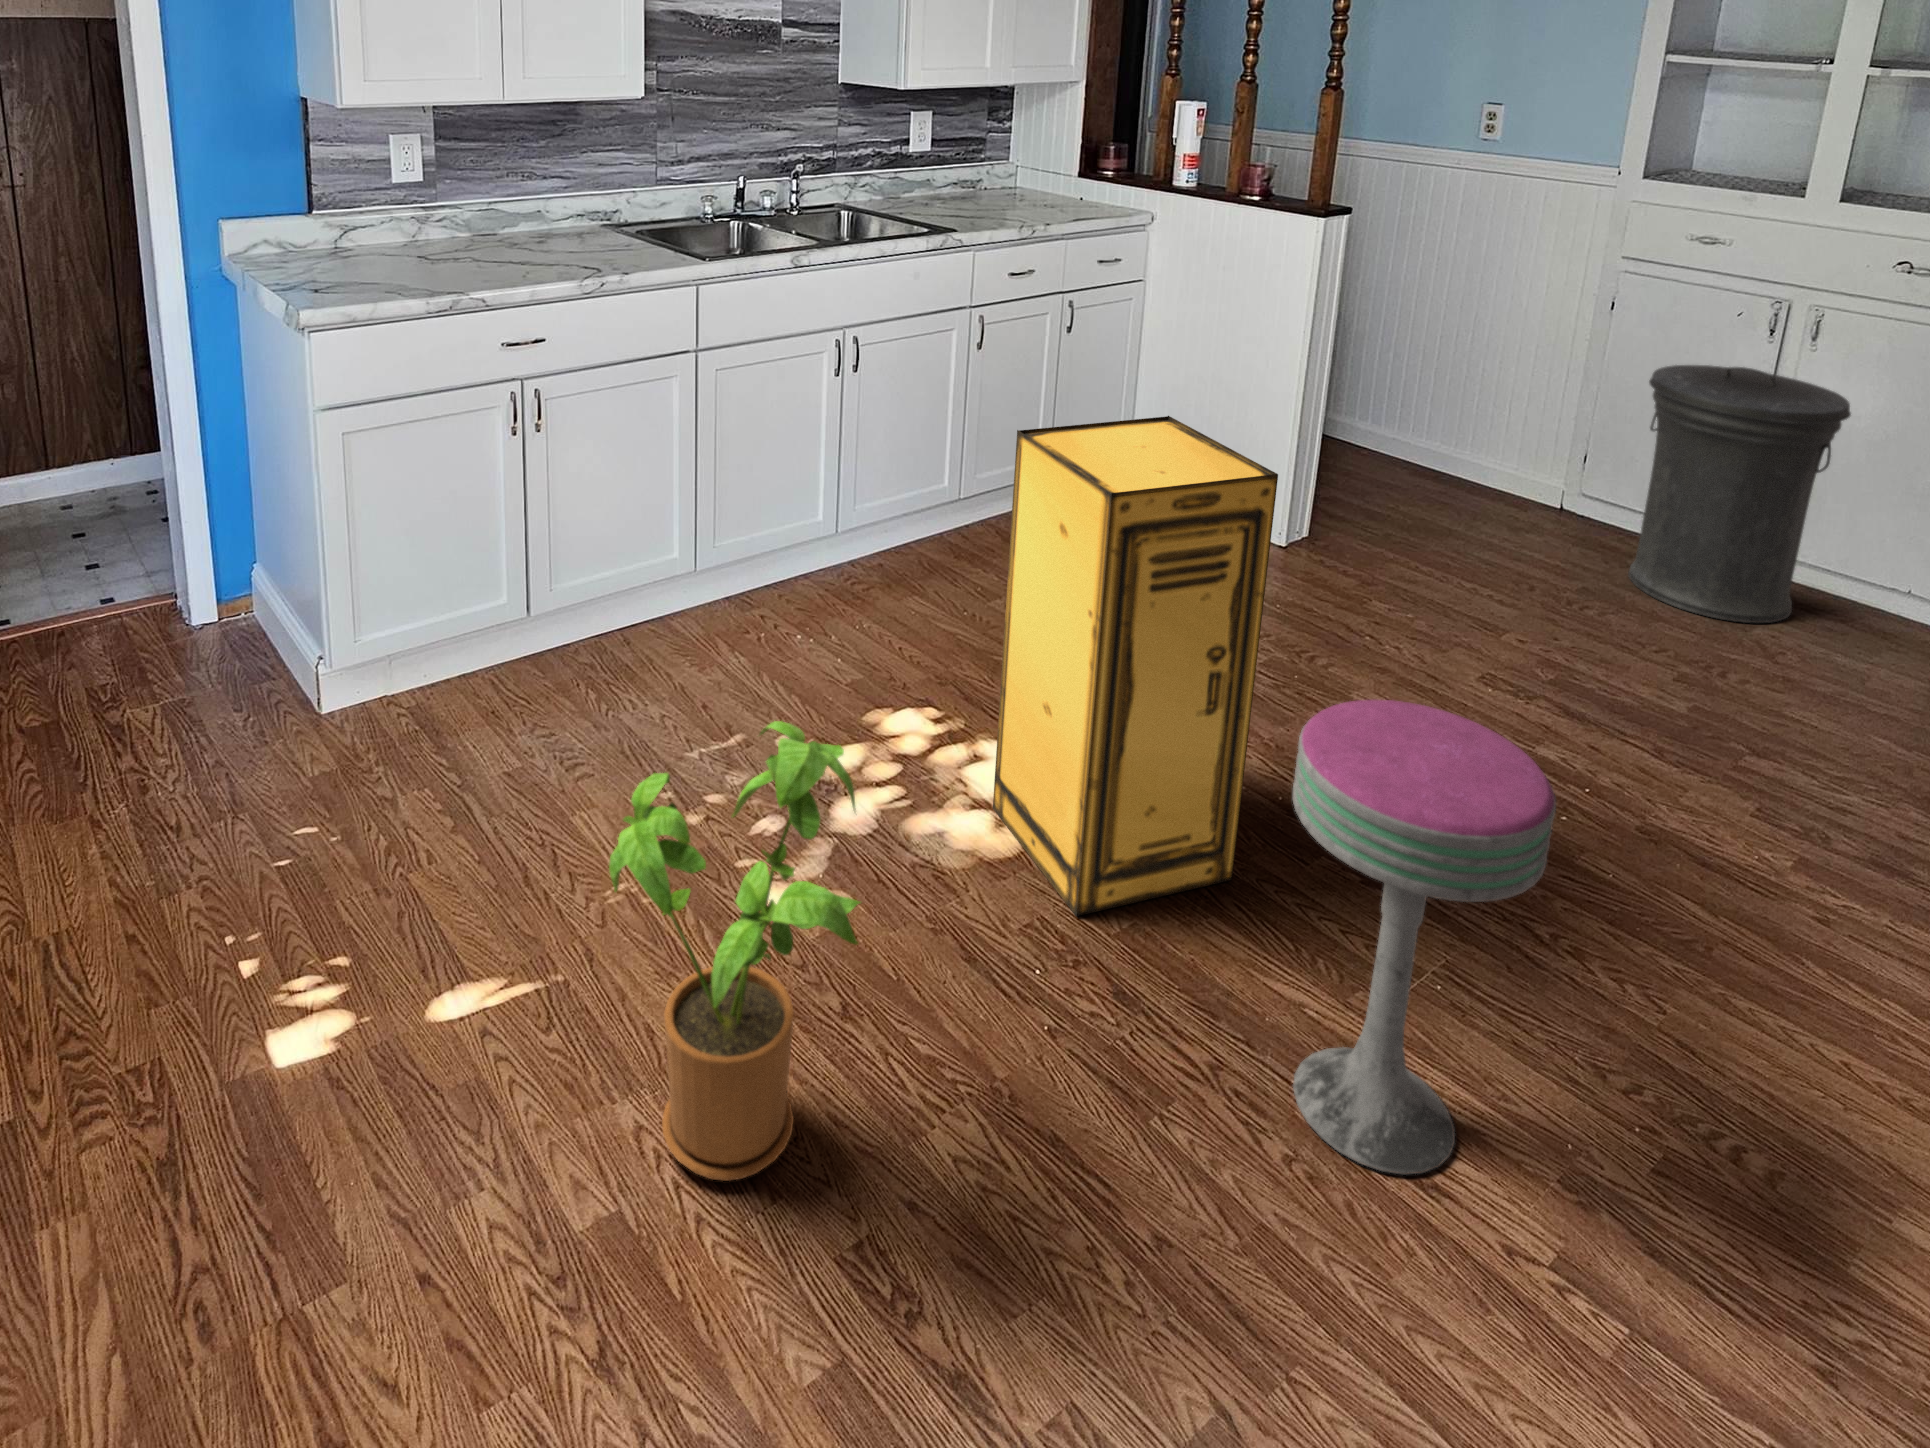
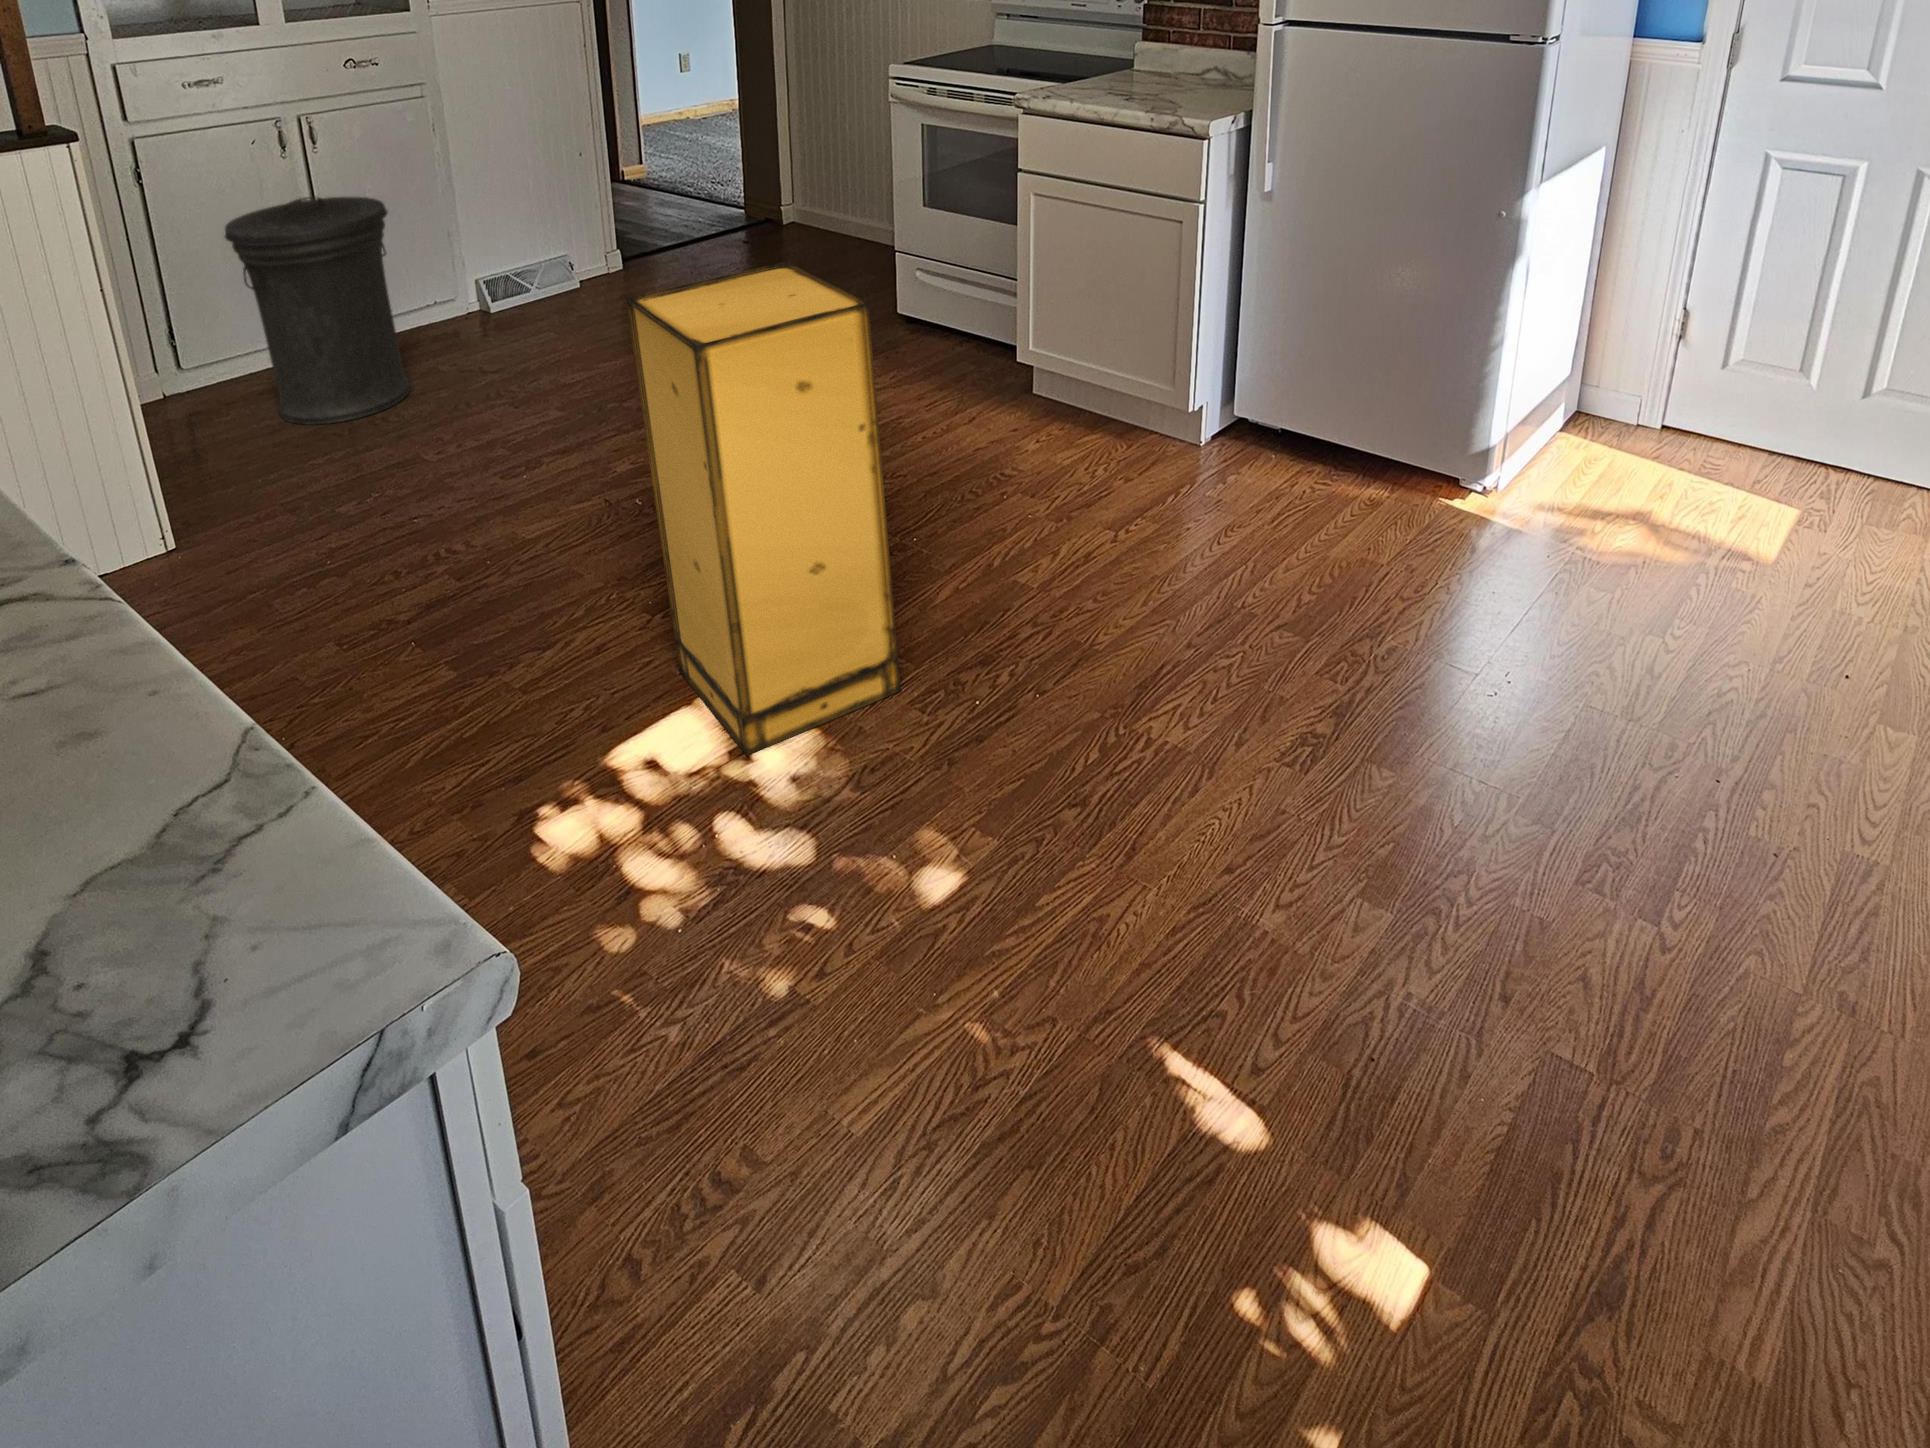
bar stool: present [1292,700,1556,1175] -> none [955,303,1108,595]
house plant: present [609,721,860,1181] -> none [1109,488,1335,884]

